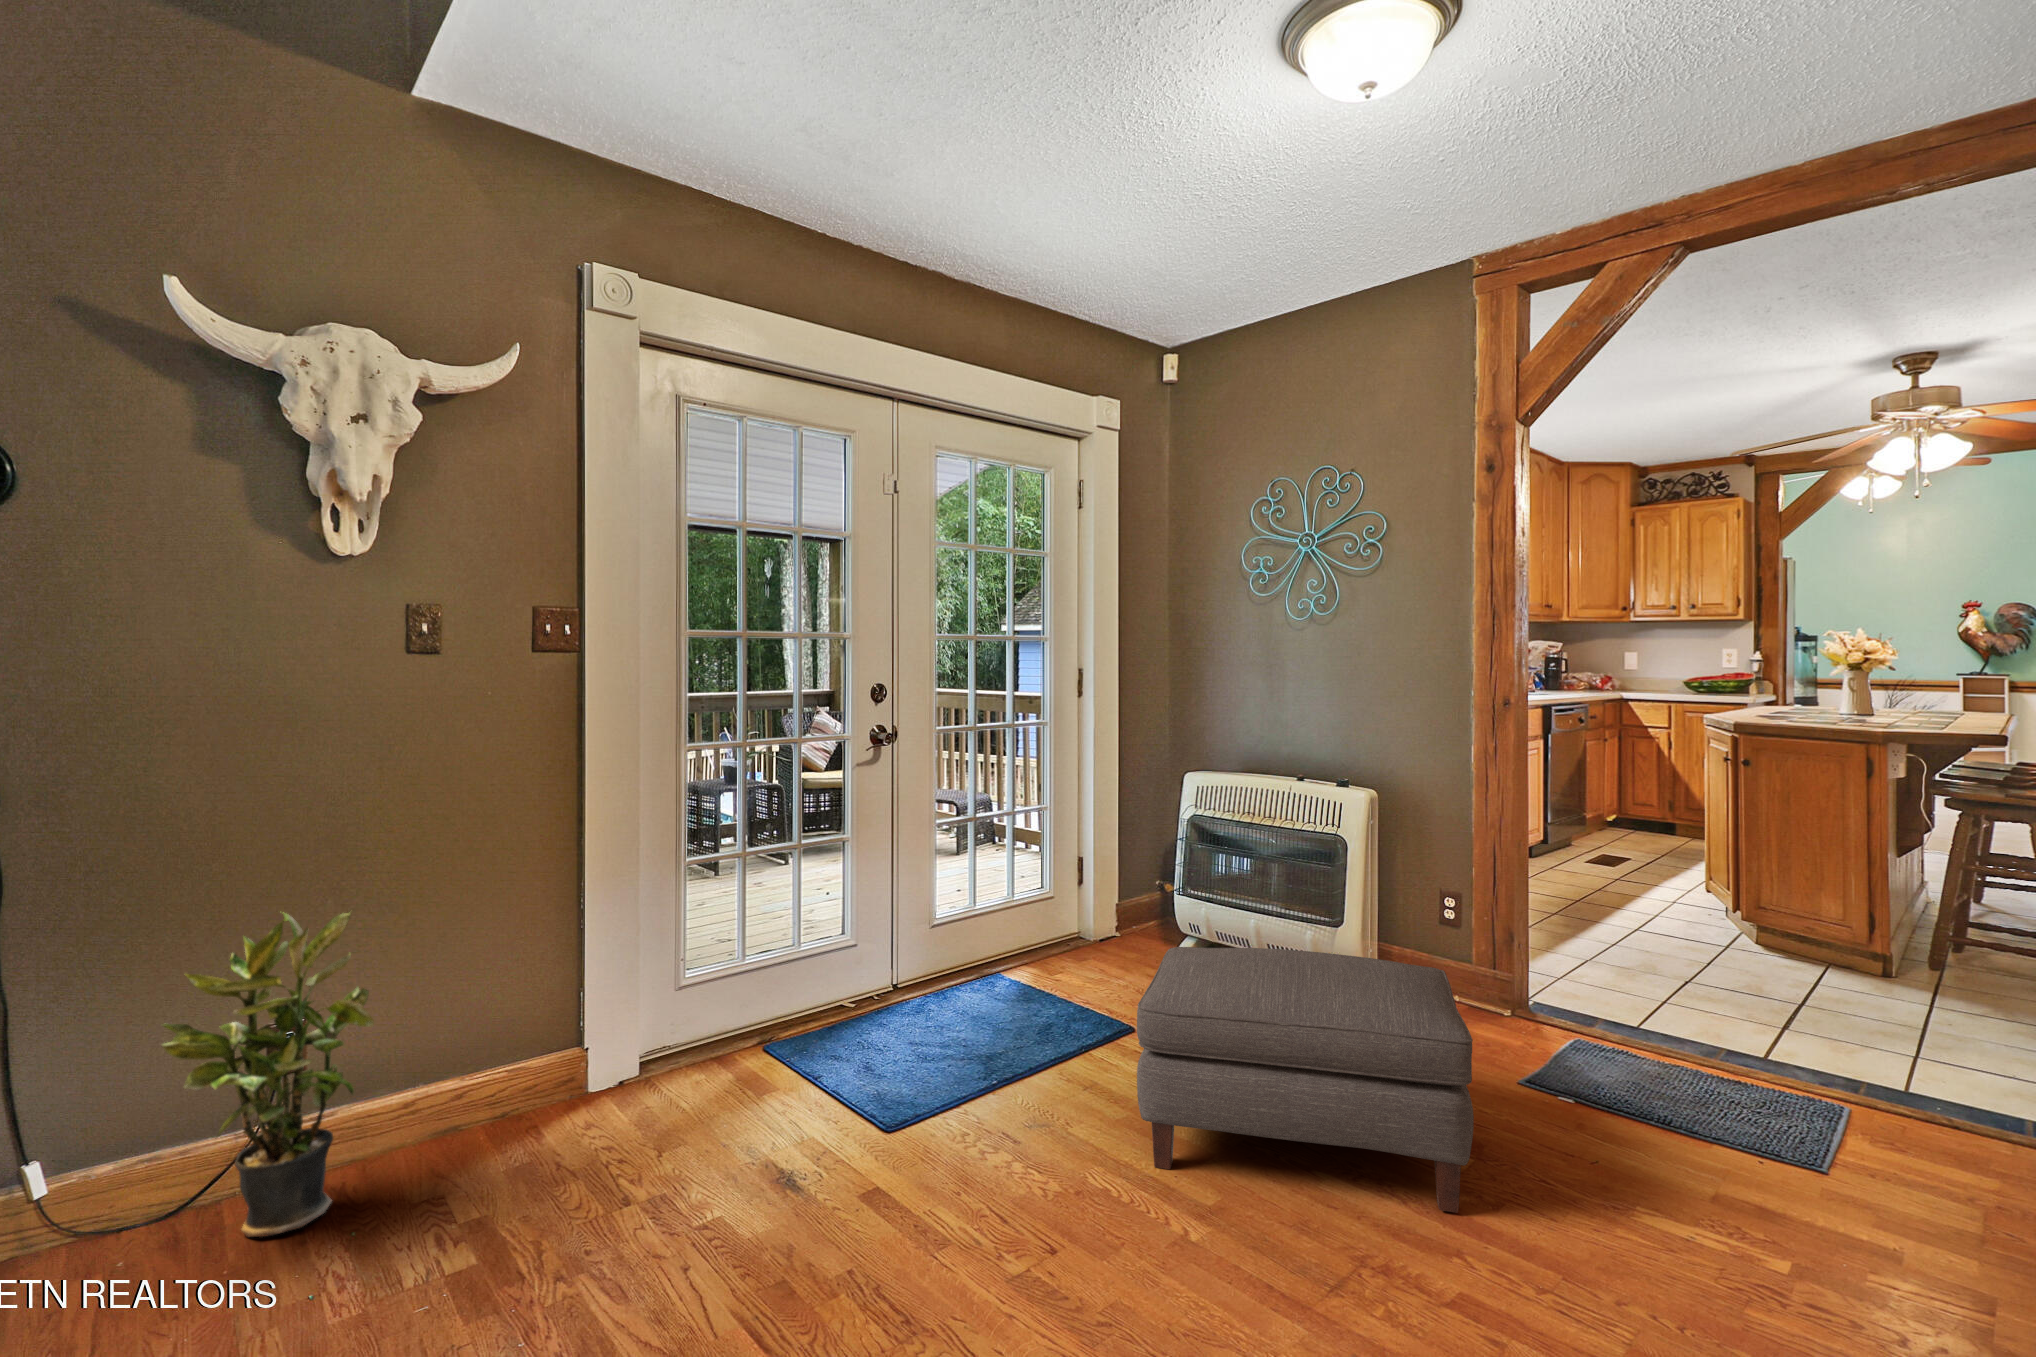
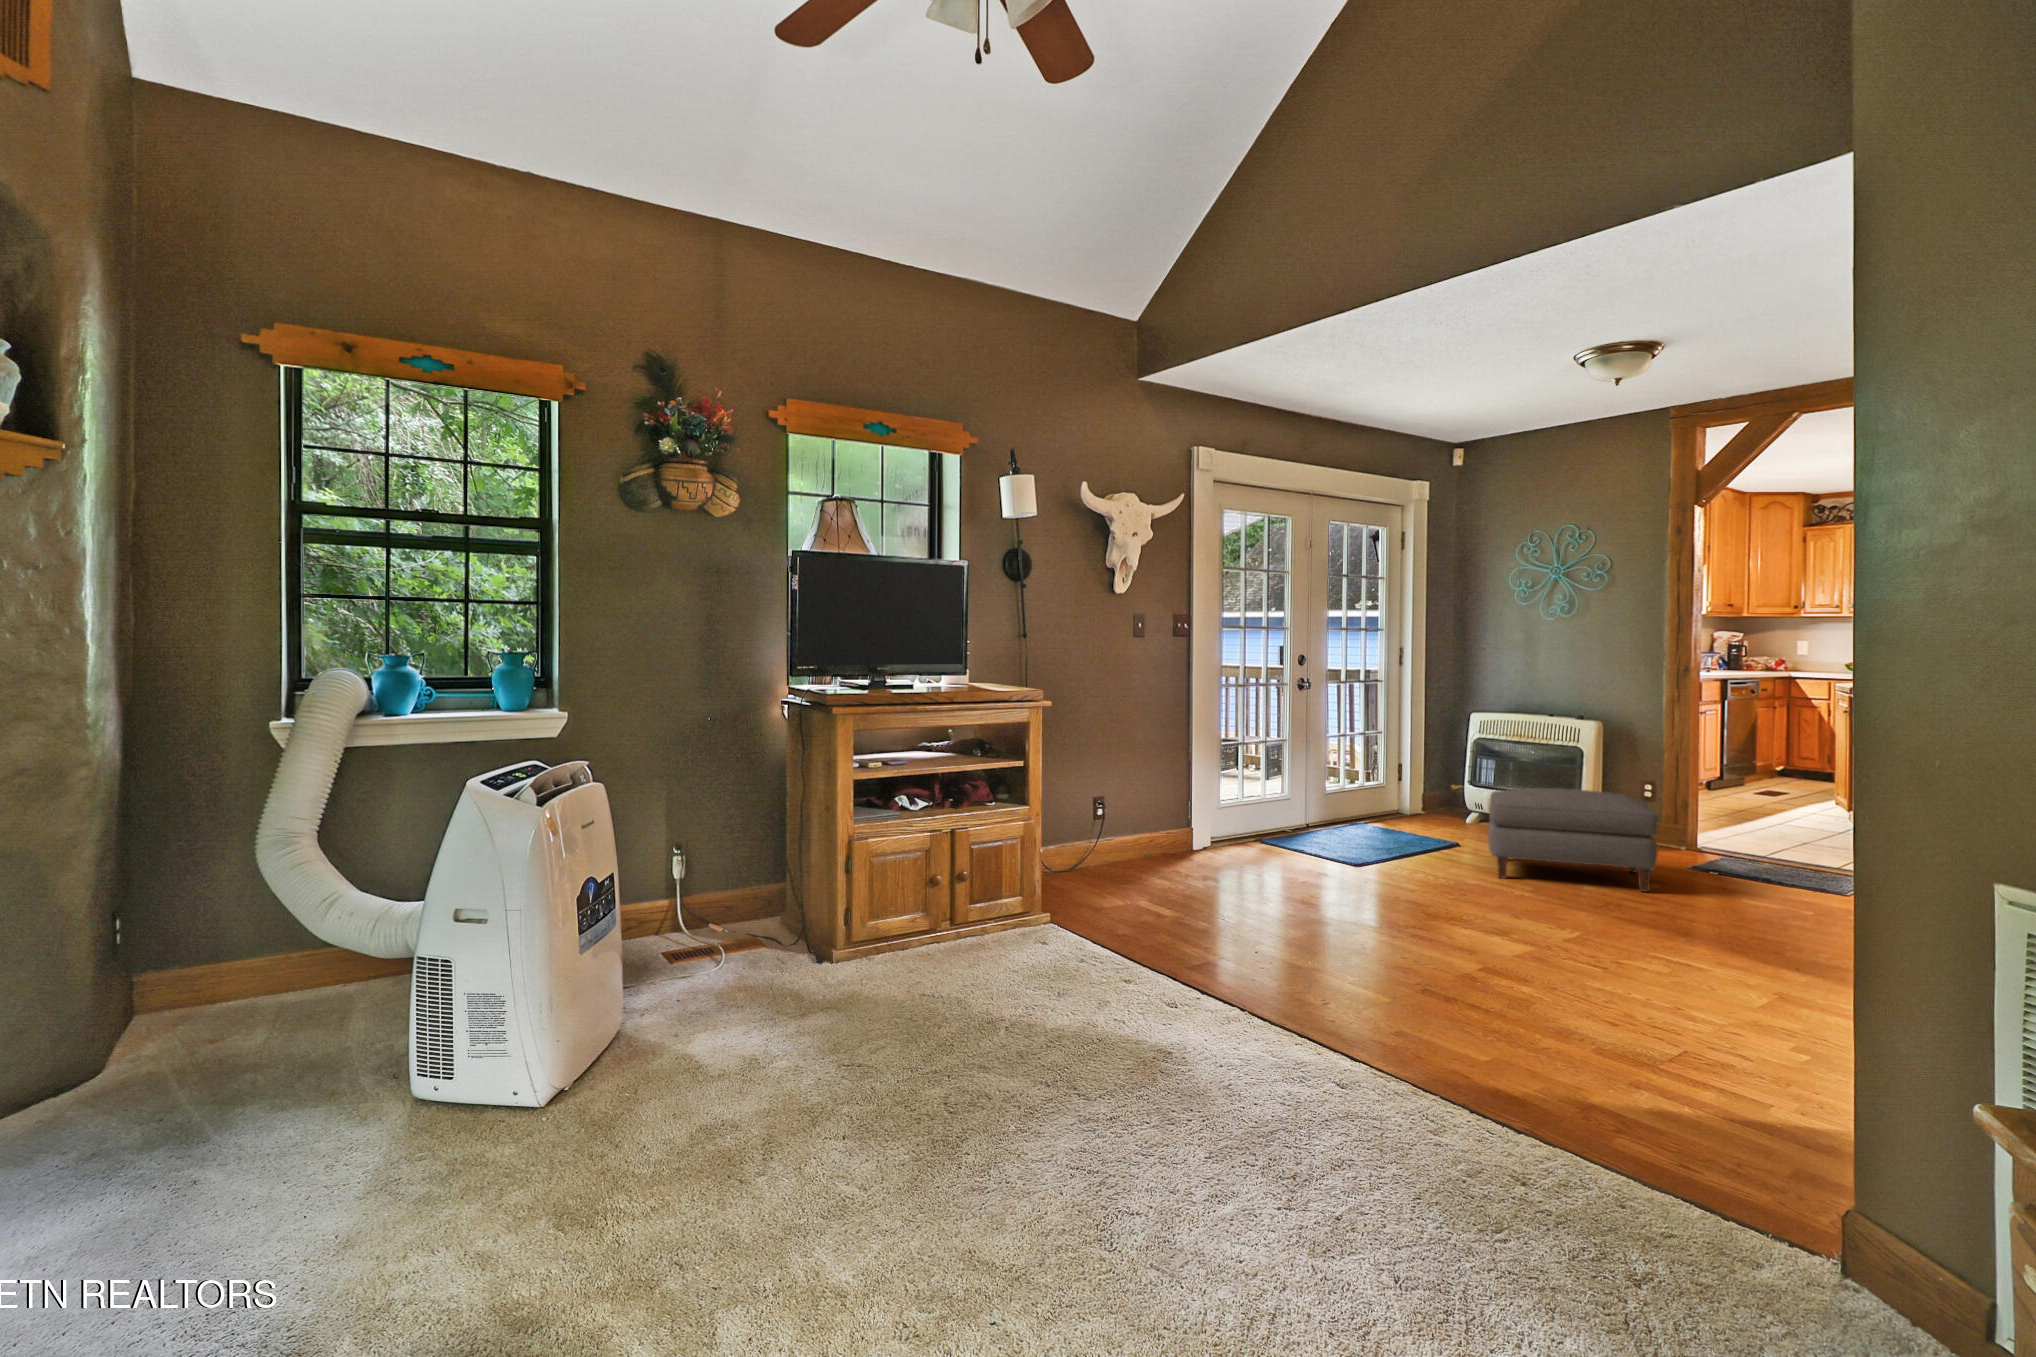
potted plant: present [162,912,374,1237] -> none [1089,747,1152,875]

